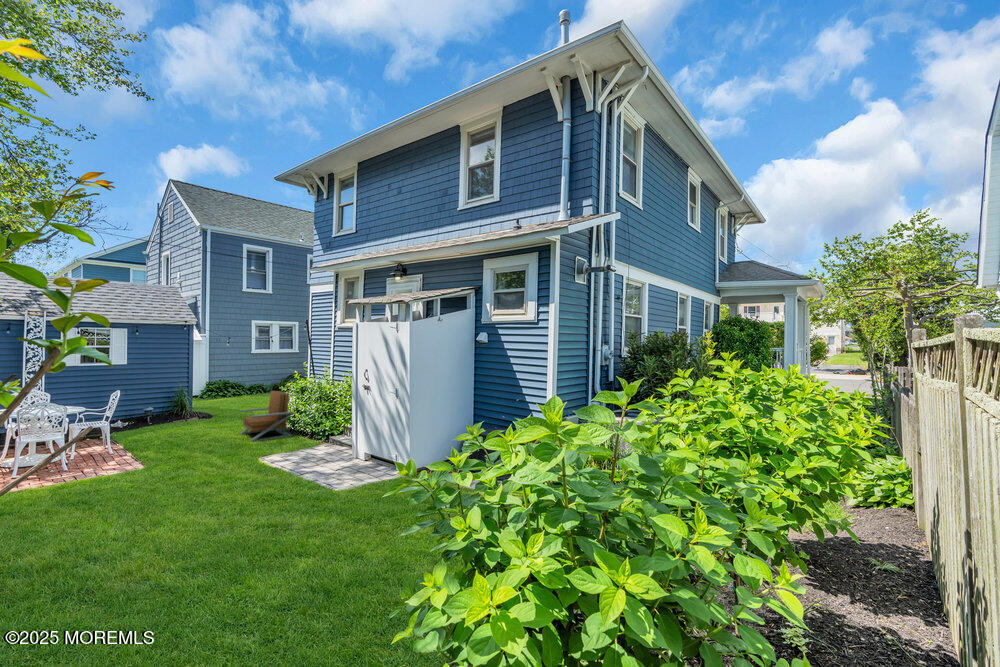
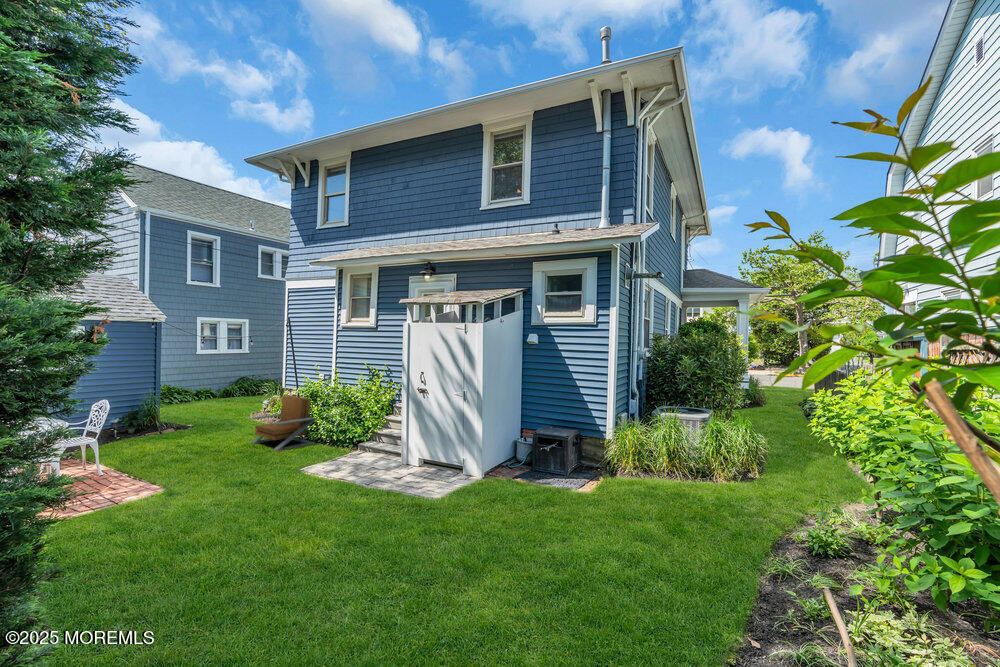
potted plant: none [147,399,178,420] -> present [116,409,144,433]

